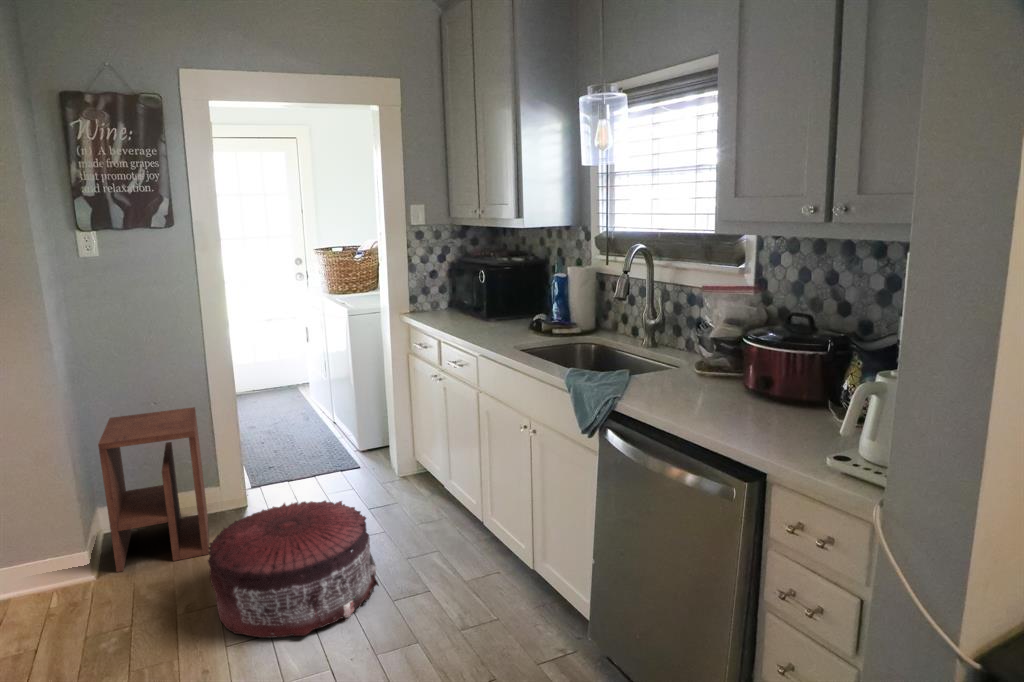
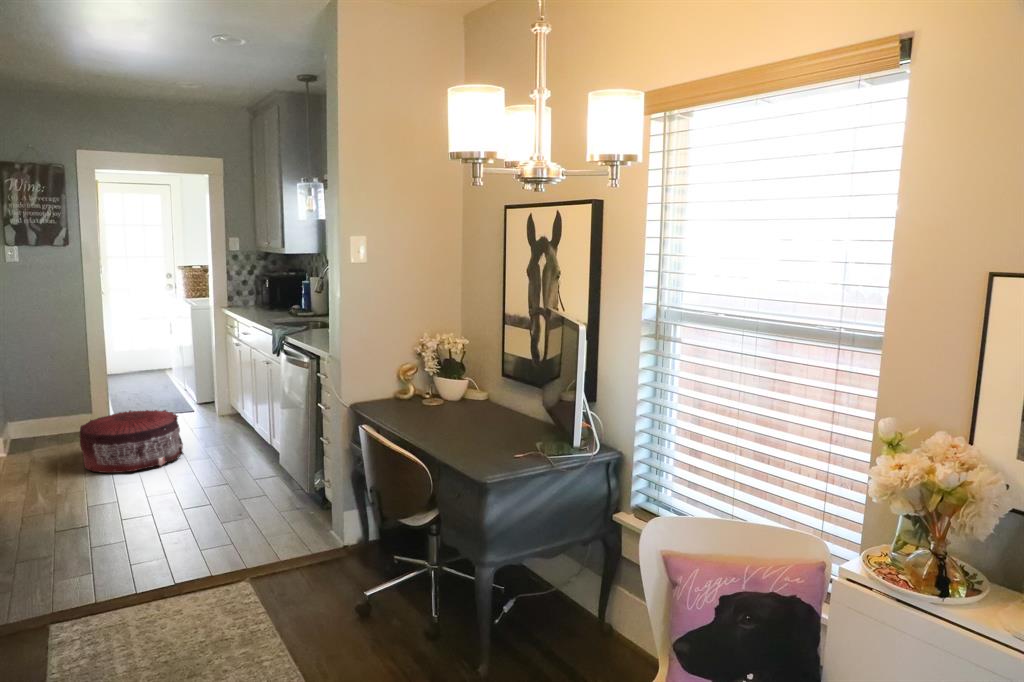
side table: present [98,407,209,572] -> none [14,359,83,452]

